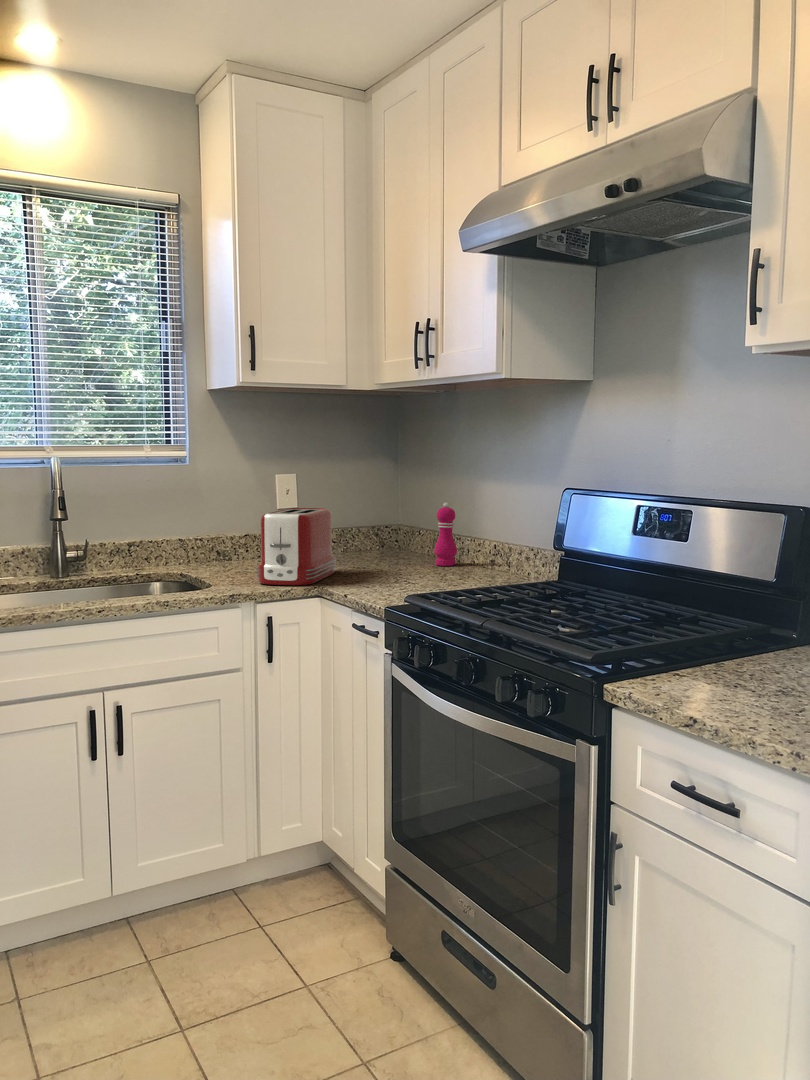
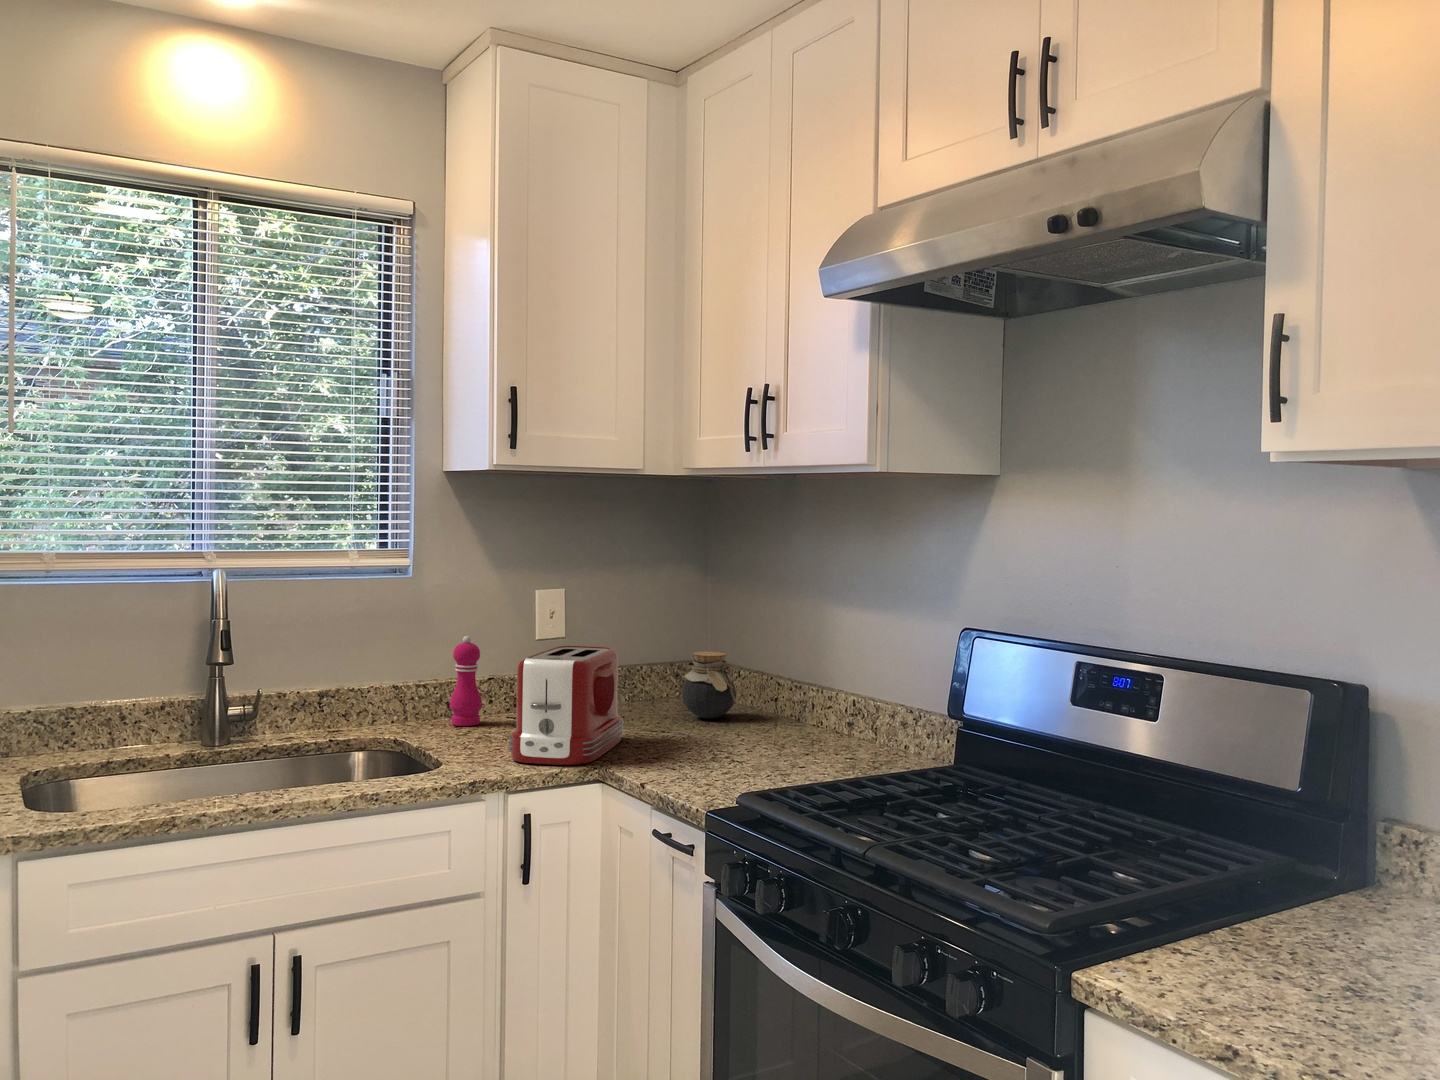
pepper mill: present [434,502,457,566] -> present [450,636,482,726]
jar: none [379,514,417,560] -> present [682,652,737,719]

